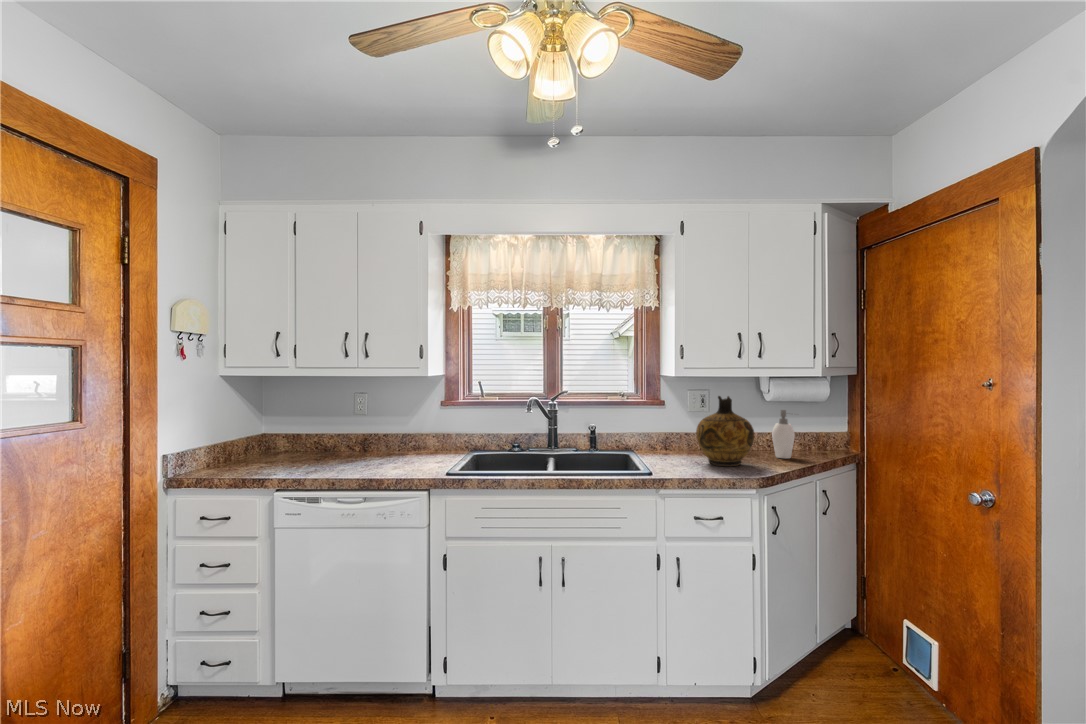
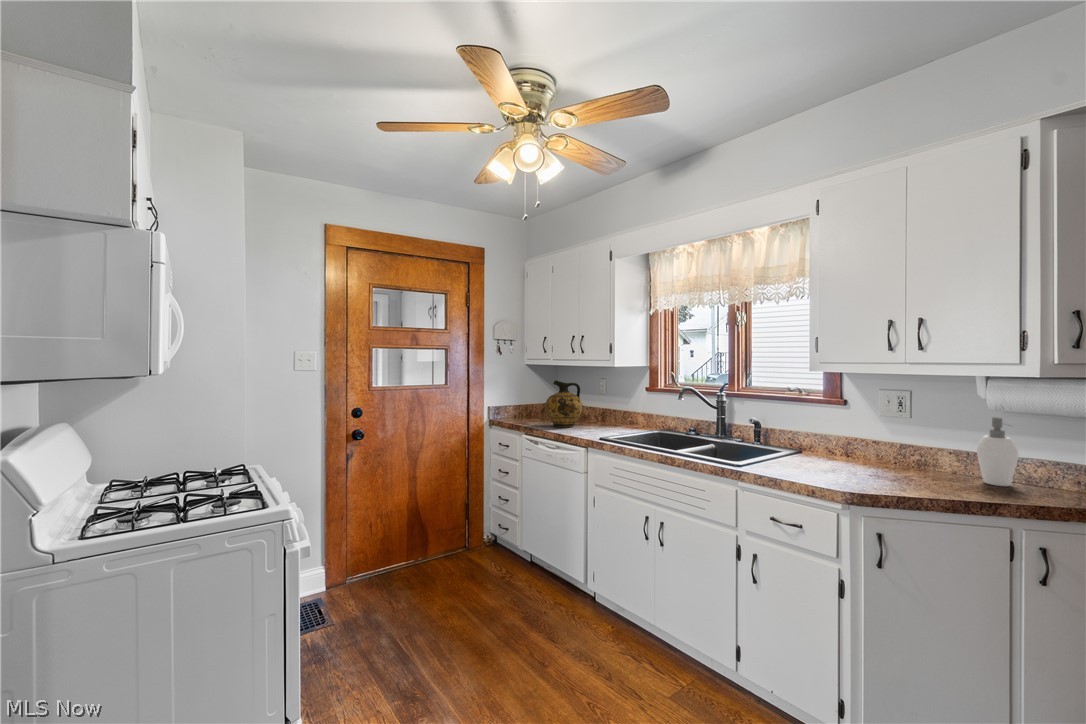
ceramic jug: present [696,396,754,466] -> present [545,380,582,427]

